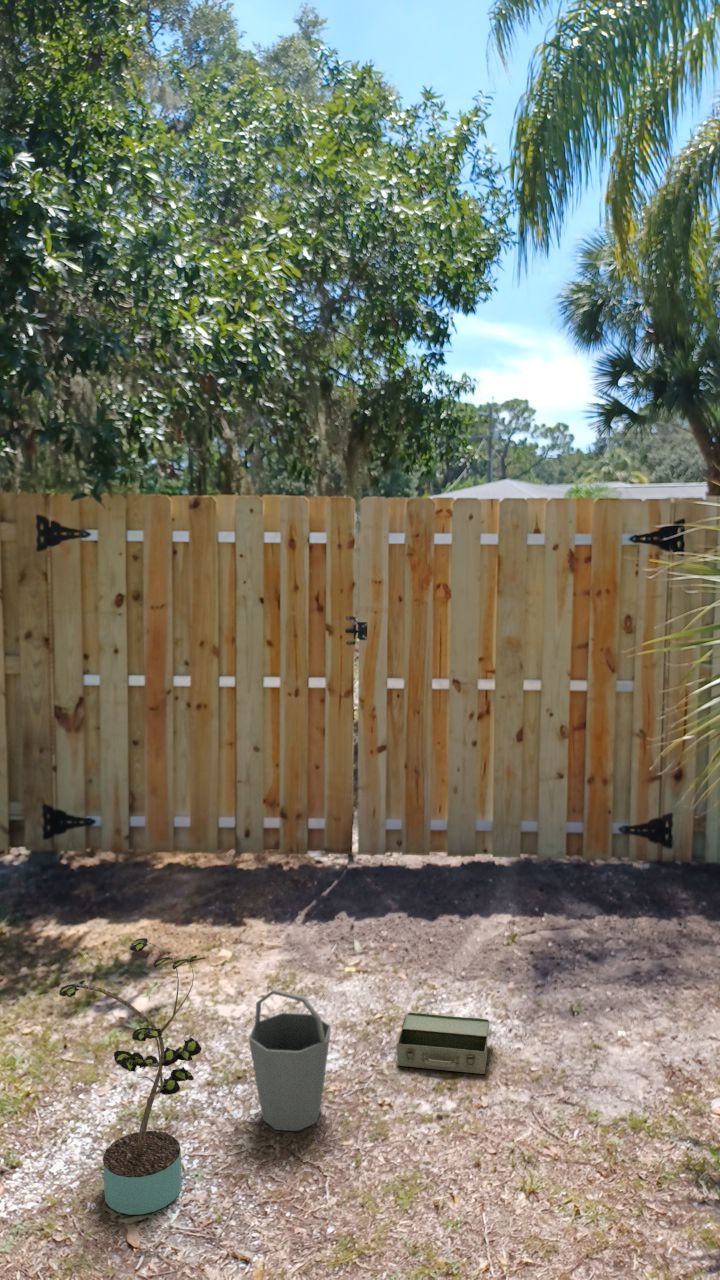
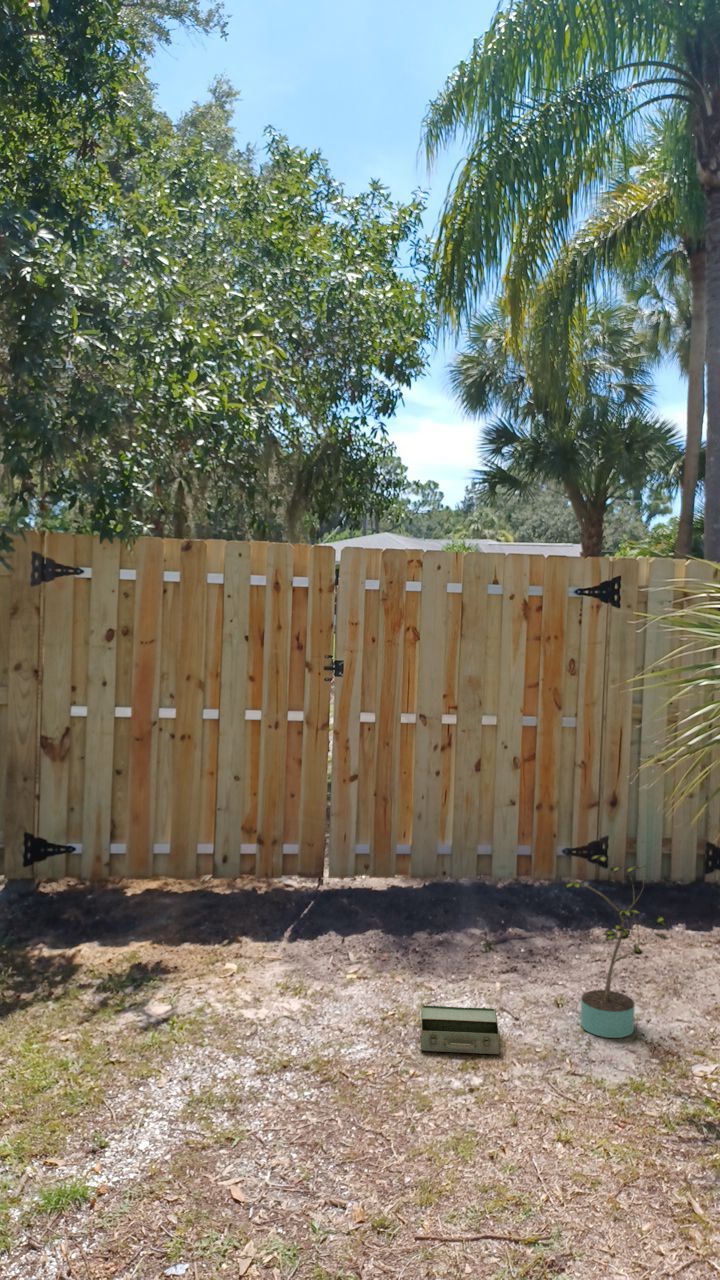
potted plant: present [59,938,205,1215] -> present [564,855,668,1038]
bucket: present [249,990,331,1131] -> none [308,980,378,1106]

